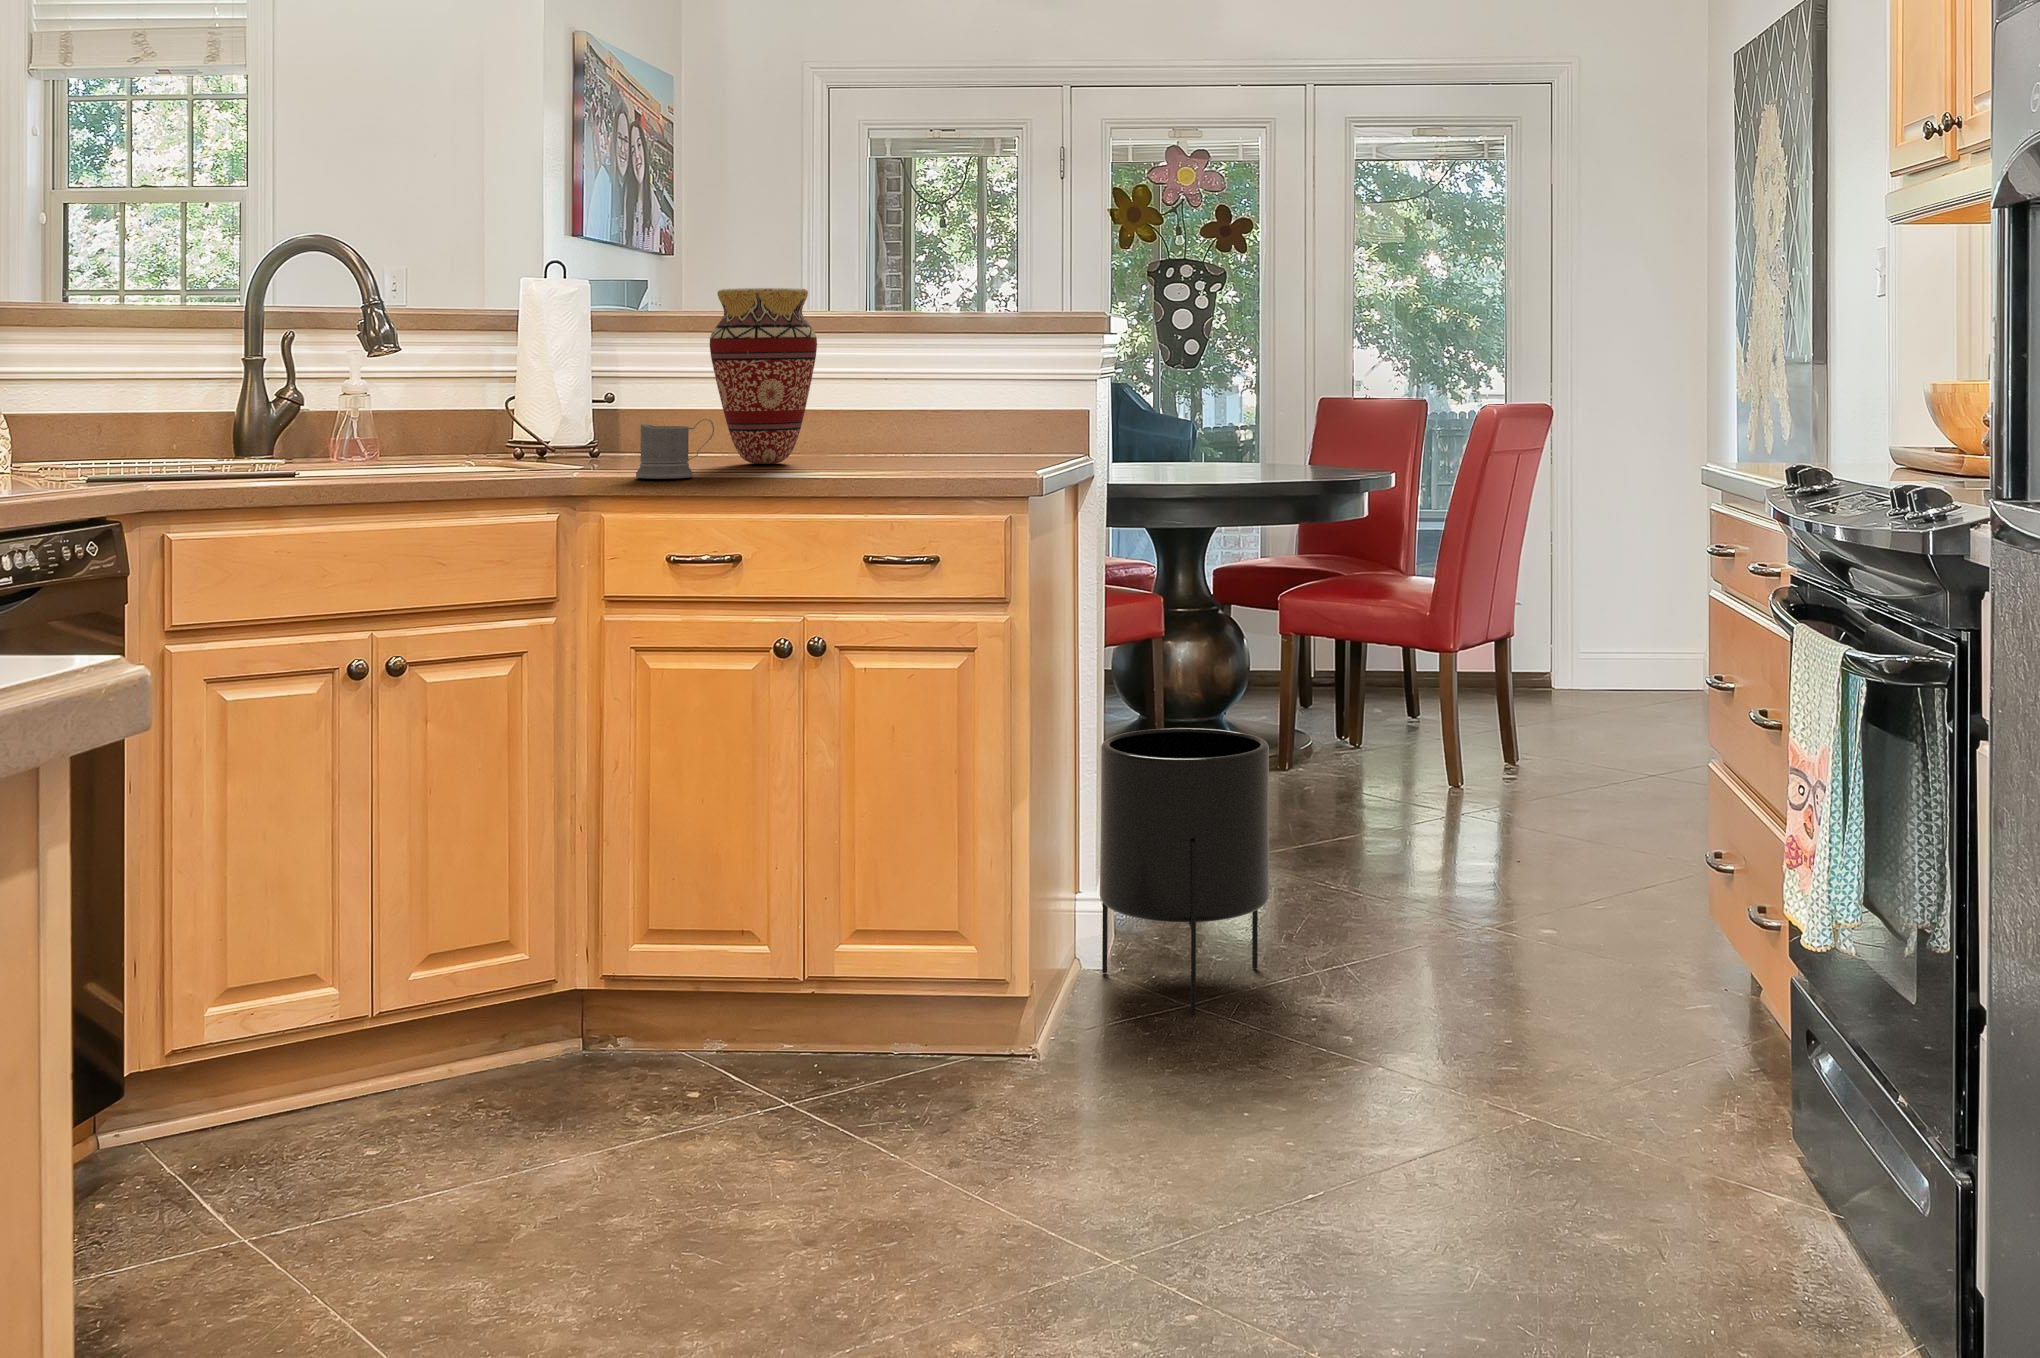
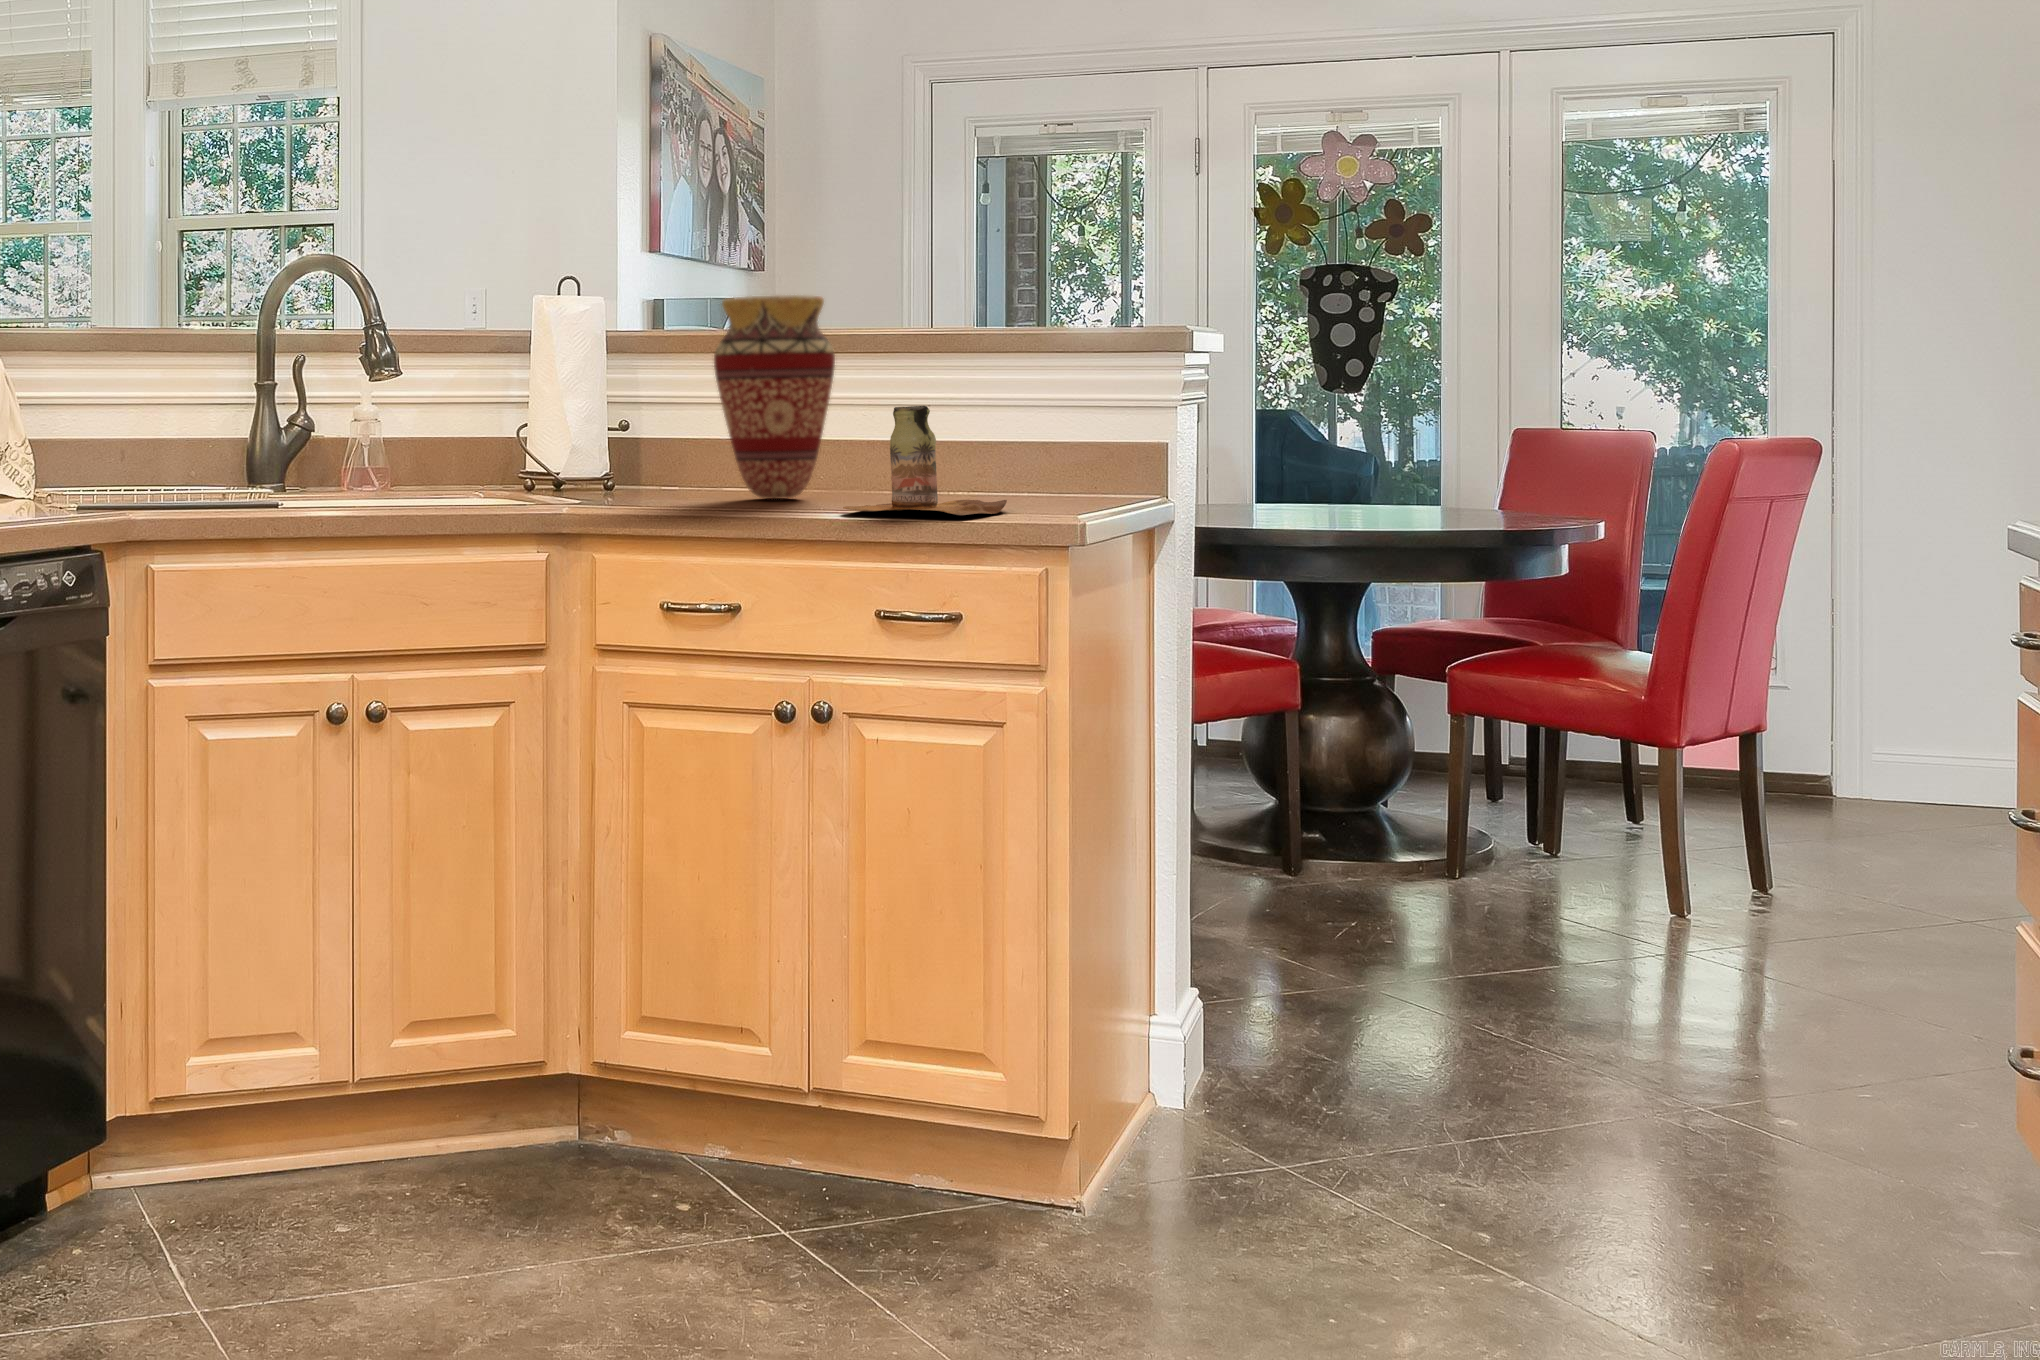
bottle: none [837,386,973,479] -> present [843,406,1007,515]
mug: present [636,419,714,479] -> none [624,445,708,511]
planter: present [1100,728,1269,1014] -> none [1188,841,1410,1201]

